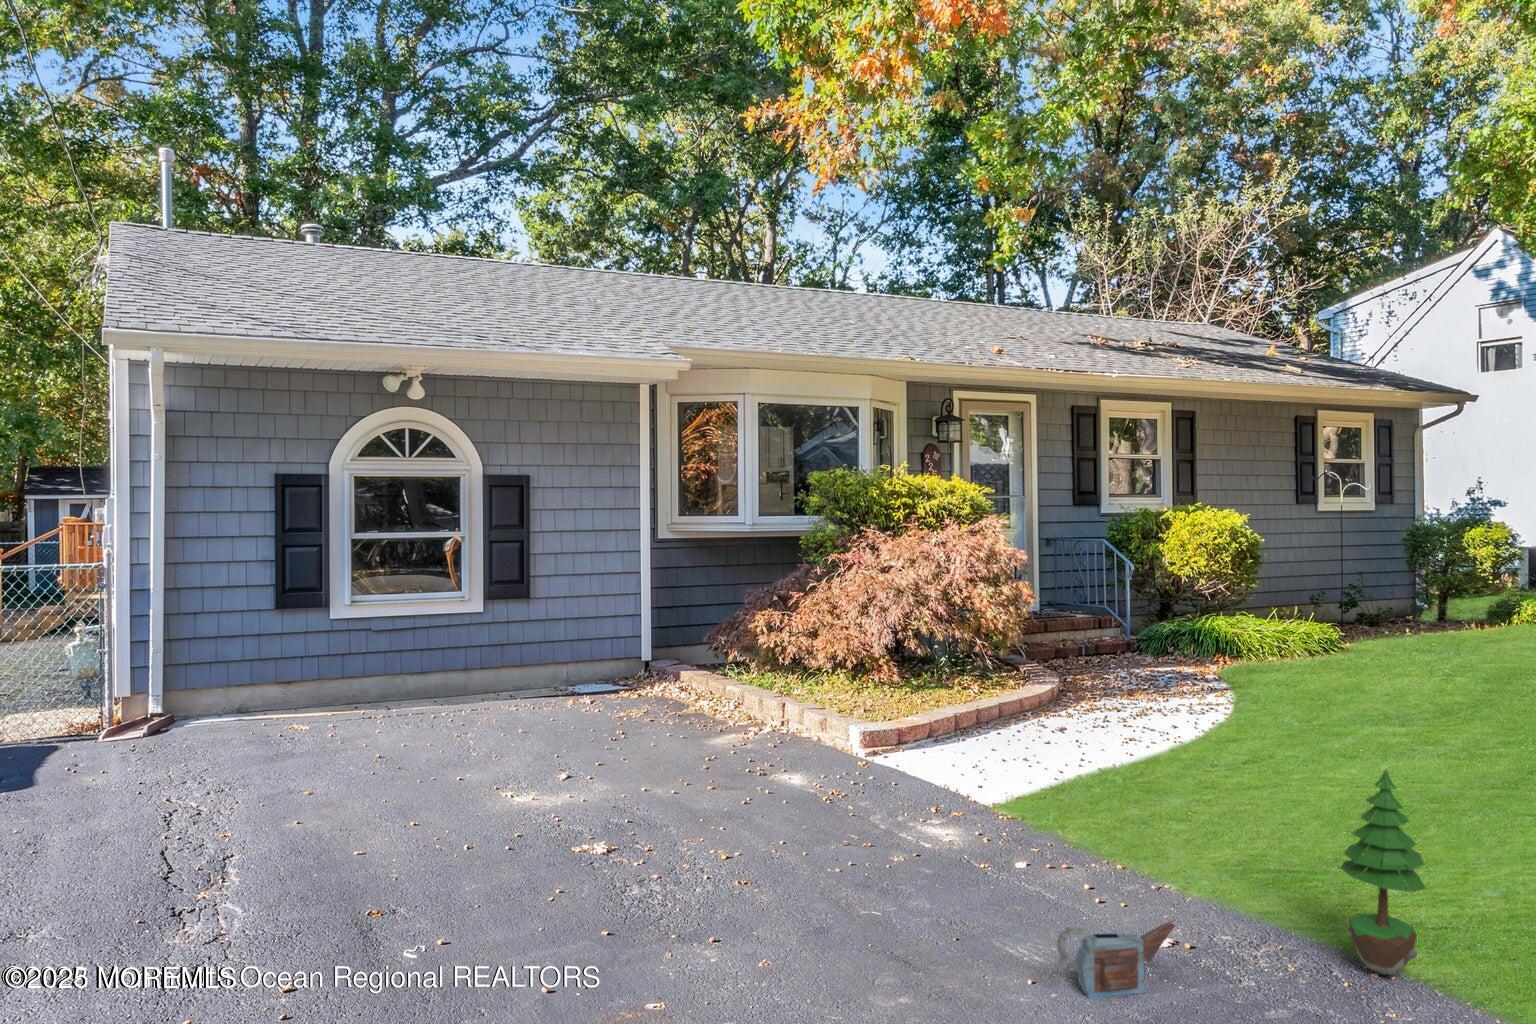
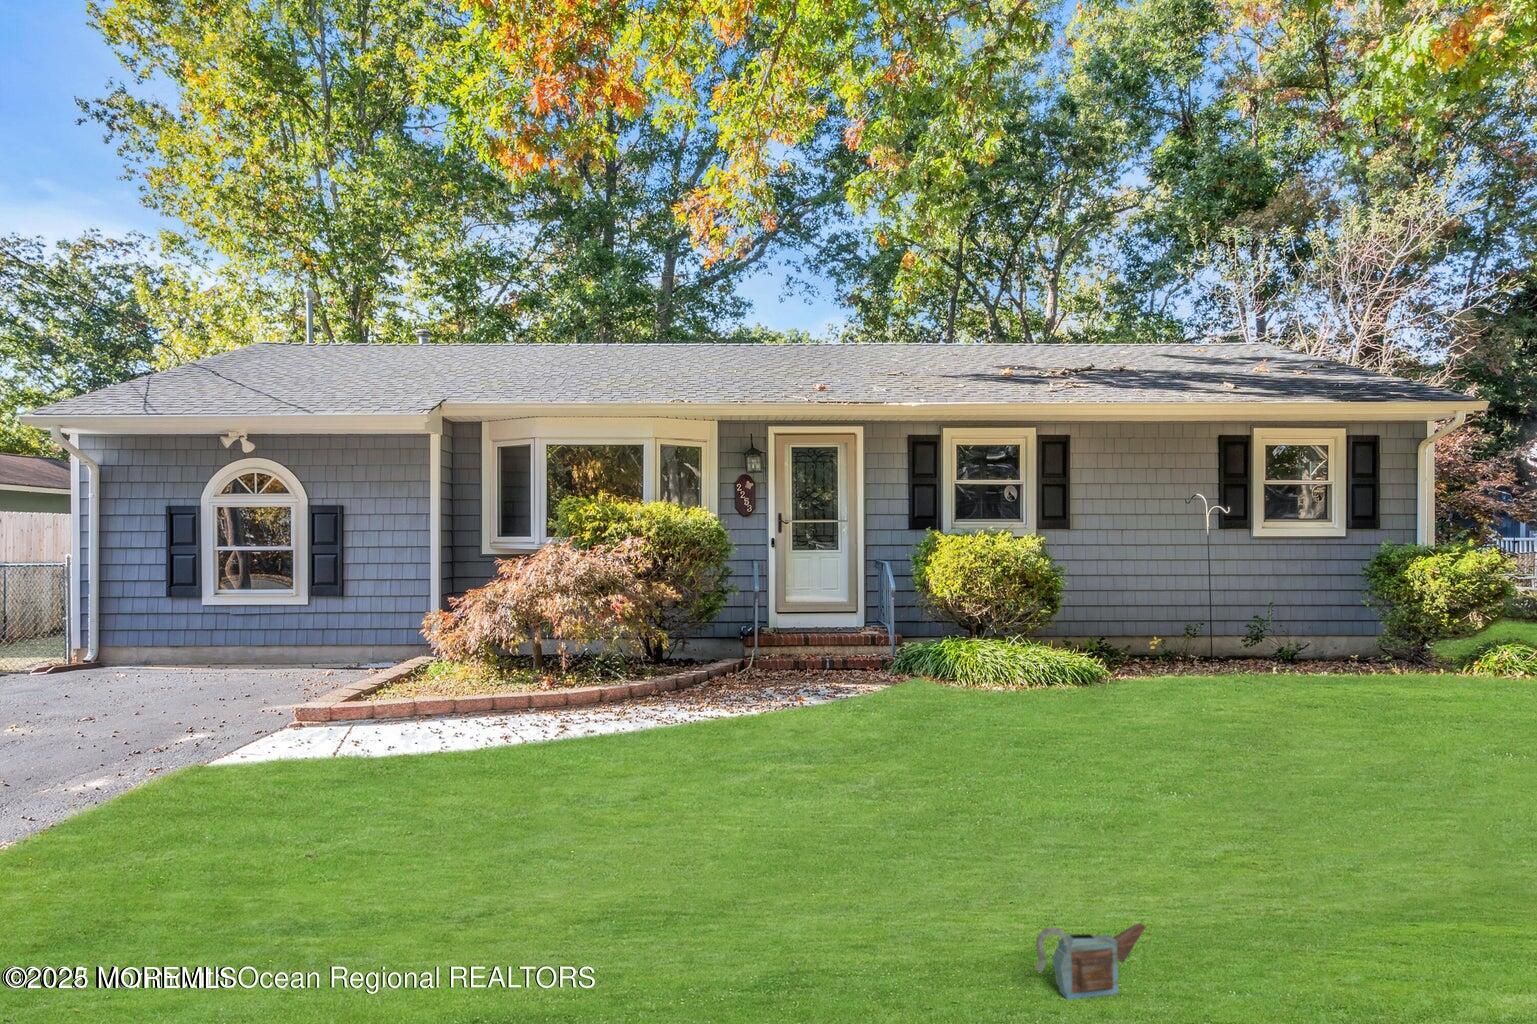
potted tree: present [1340,770,1426,975] -> none [1294,775,1380,977]

